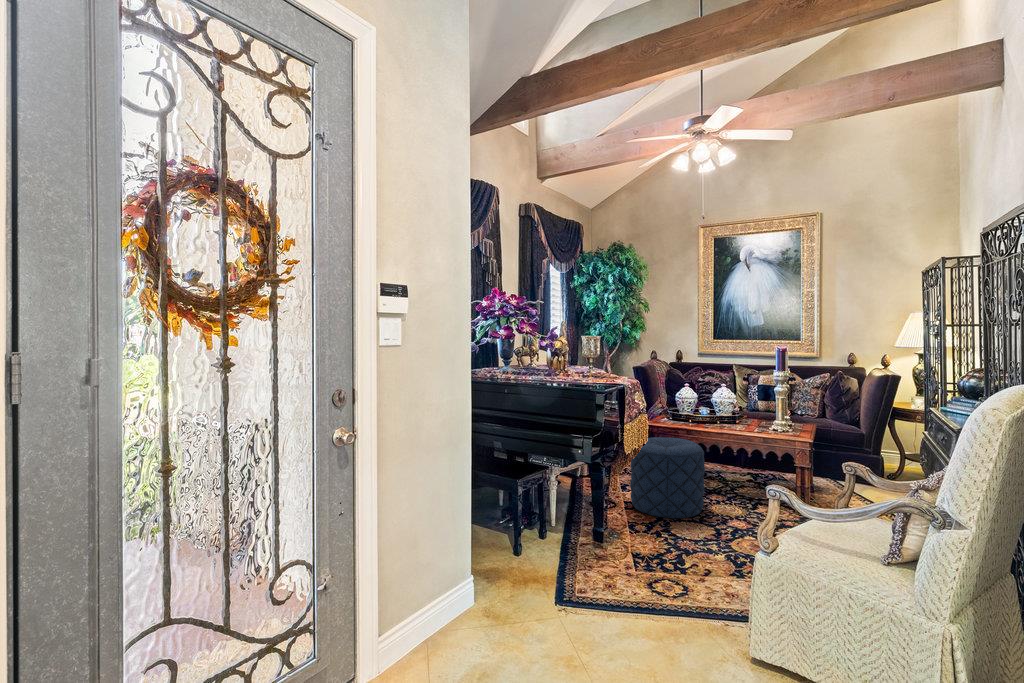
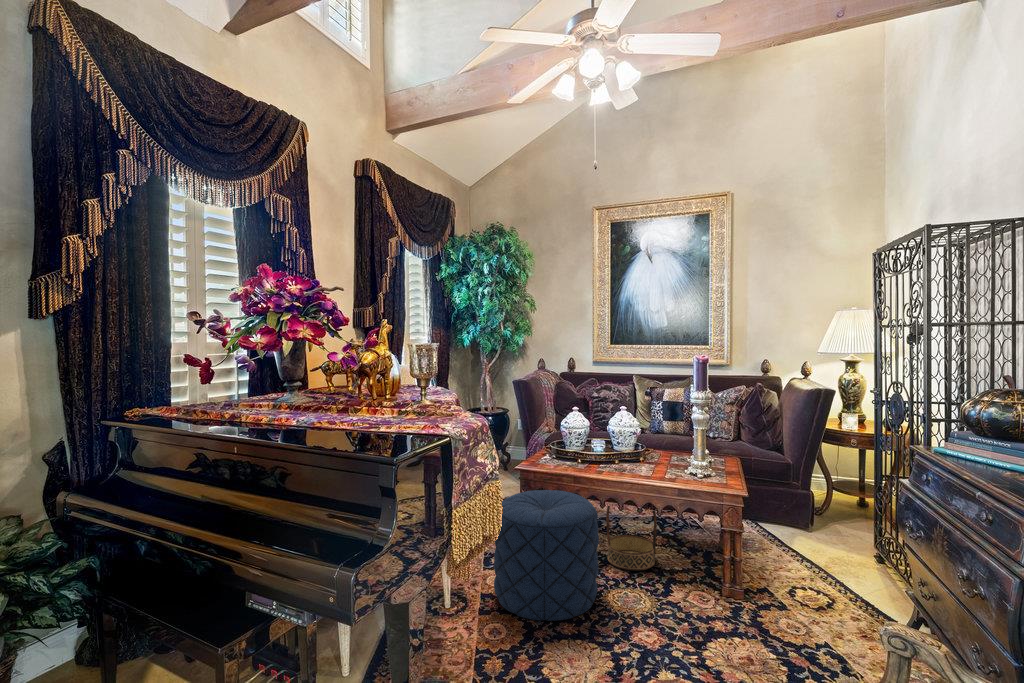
basket: none [710,441,749,499] -> present [606,506,657,570]

